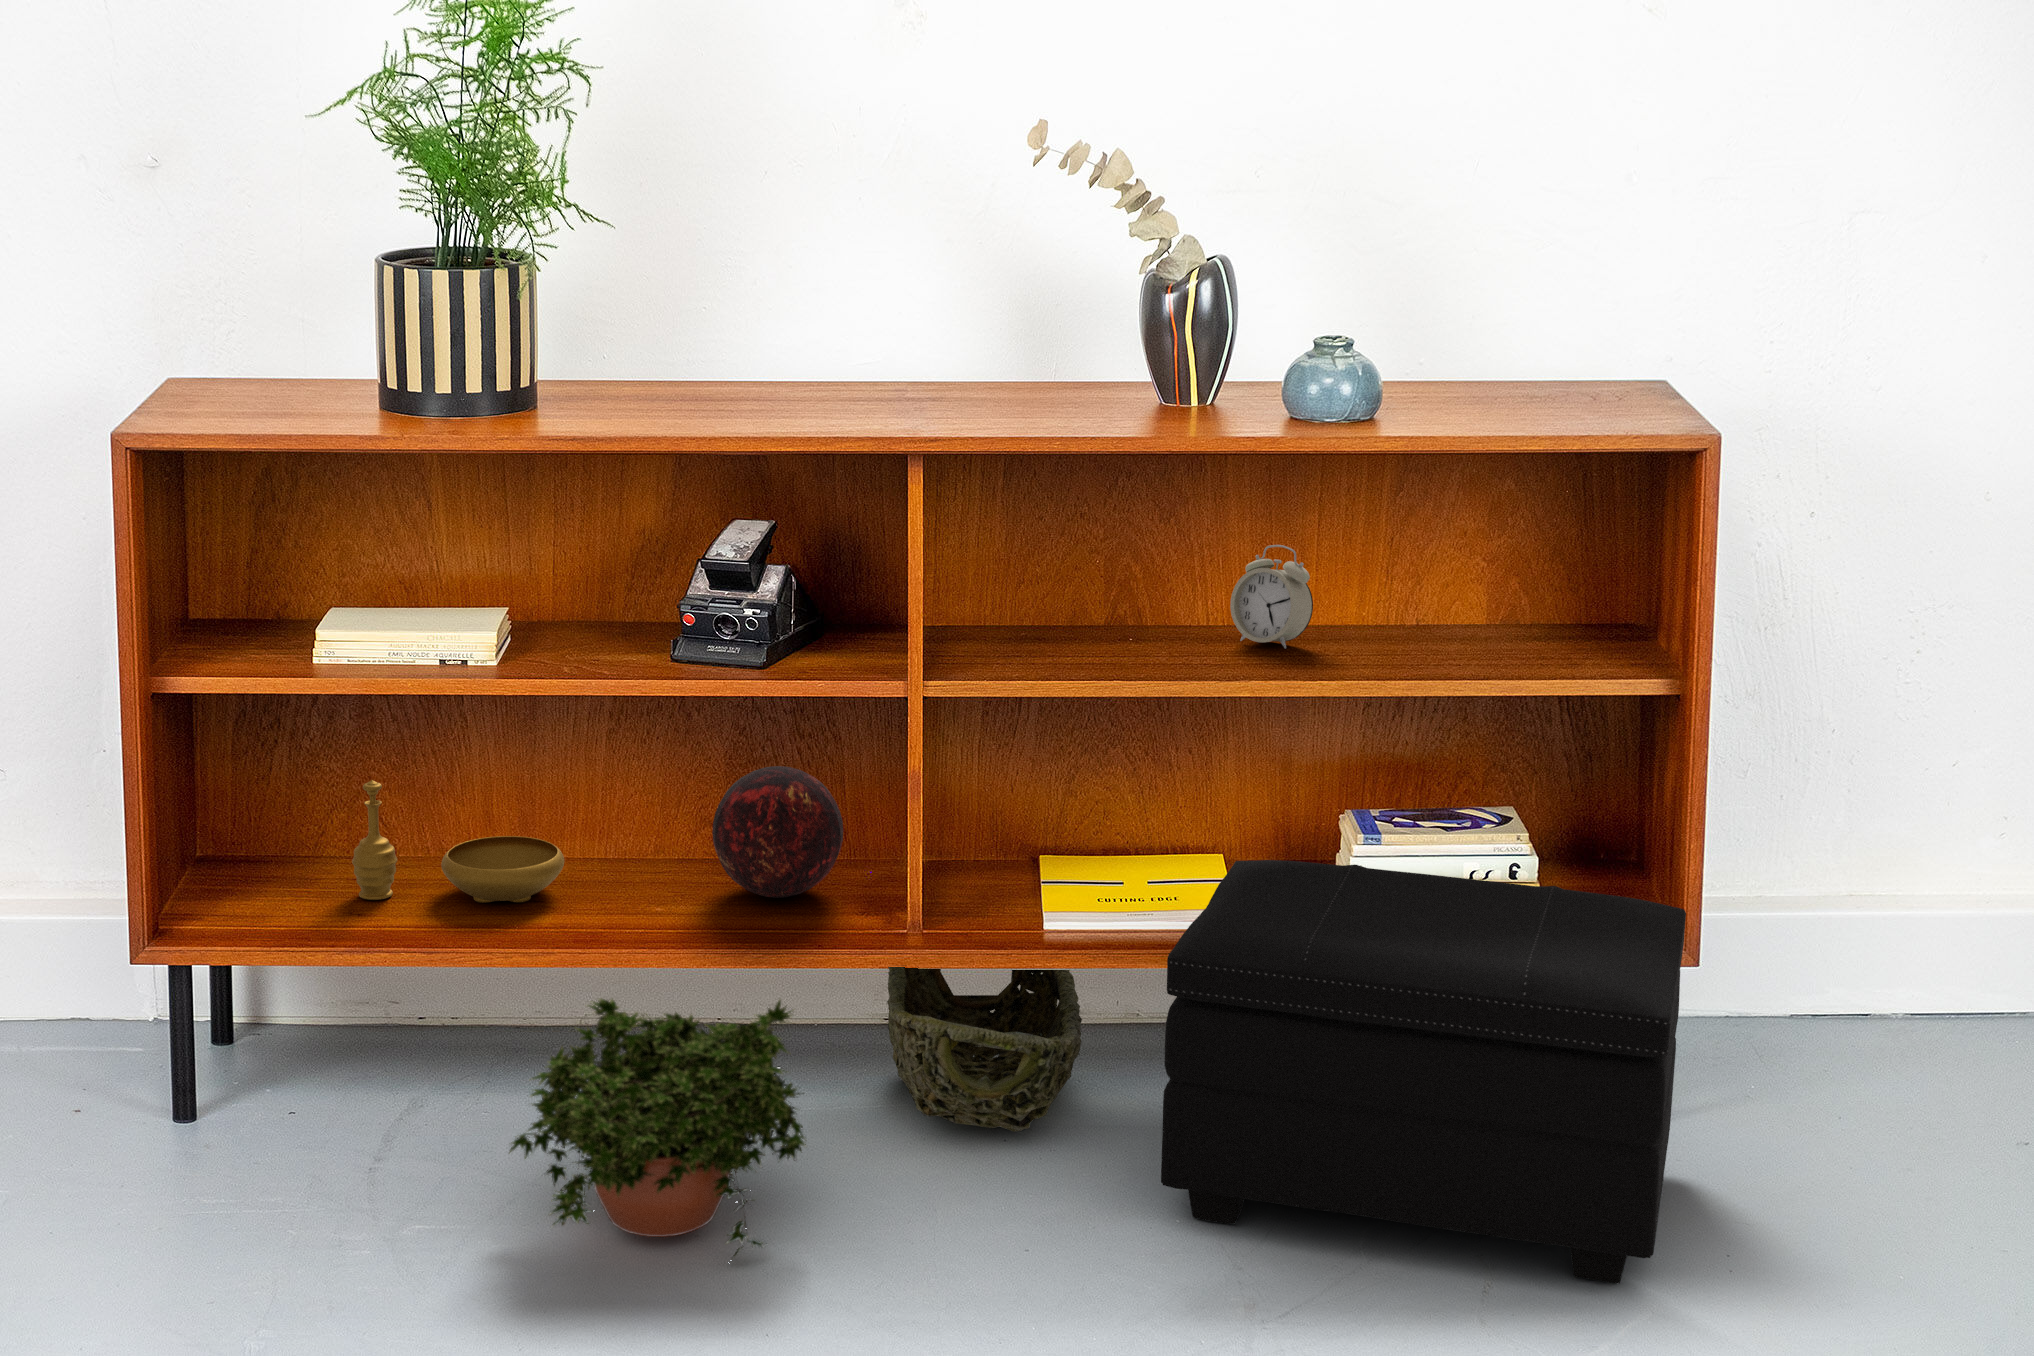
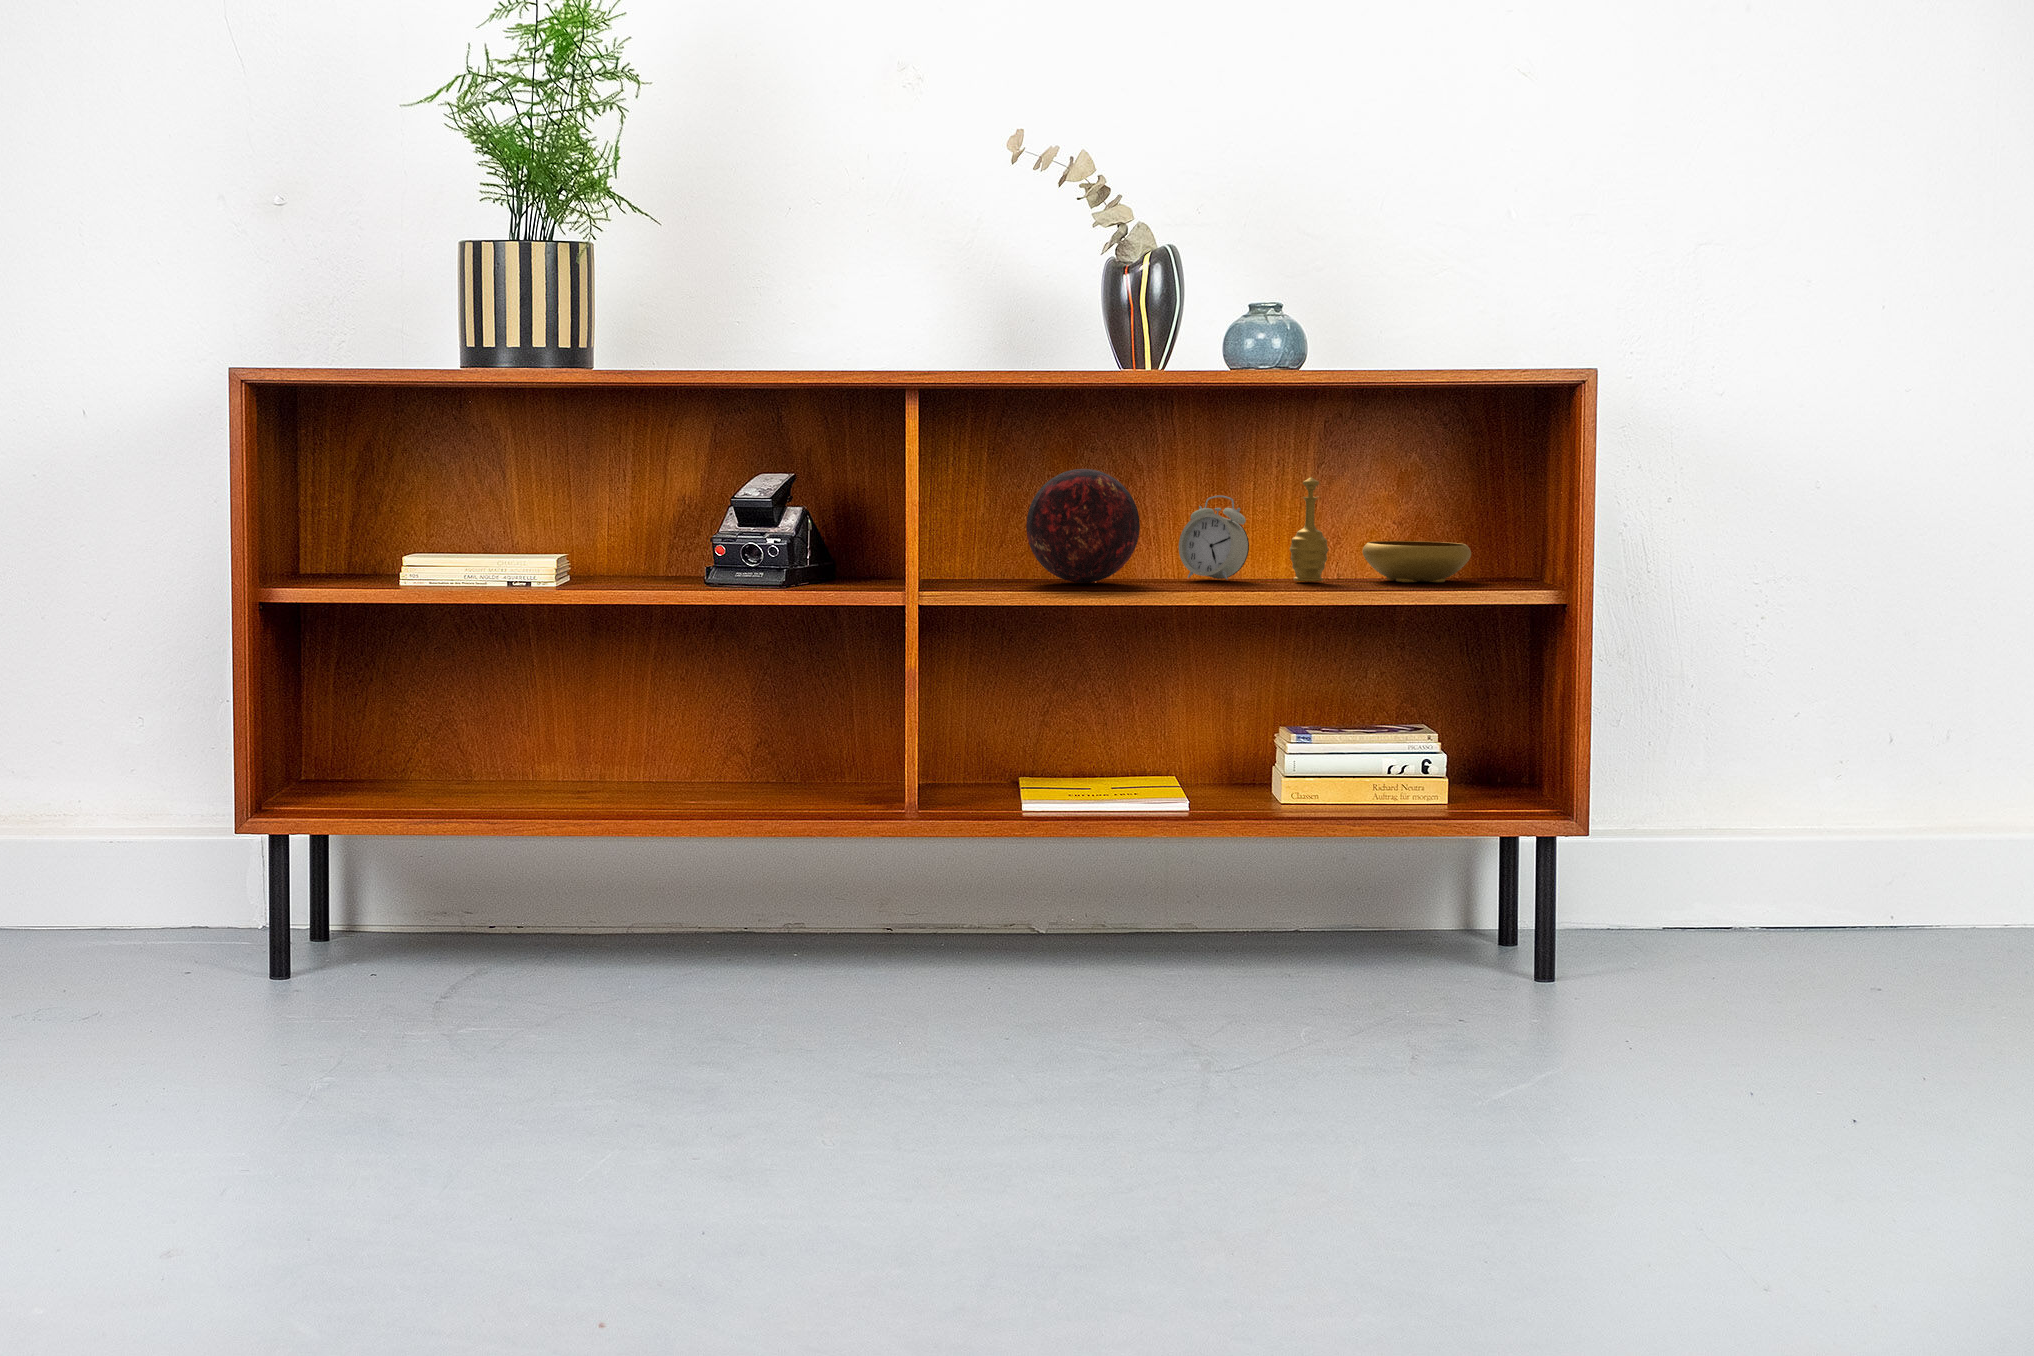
decorative orb: present [712,766,843,898] -> present [1026,469,1140,583]
decorative bowl: present [352,780,564,903] -> present [1290,477,1471,582]
footstool: present [1161,860,1686,1284] -> none [1137,753,1597,1092]
woven basket: present [887,967,1082,1132] -> none [891,842,1061,993]
potted plant: present [510,999,806,1256] -> none [553,852,823,1084]

